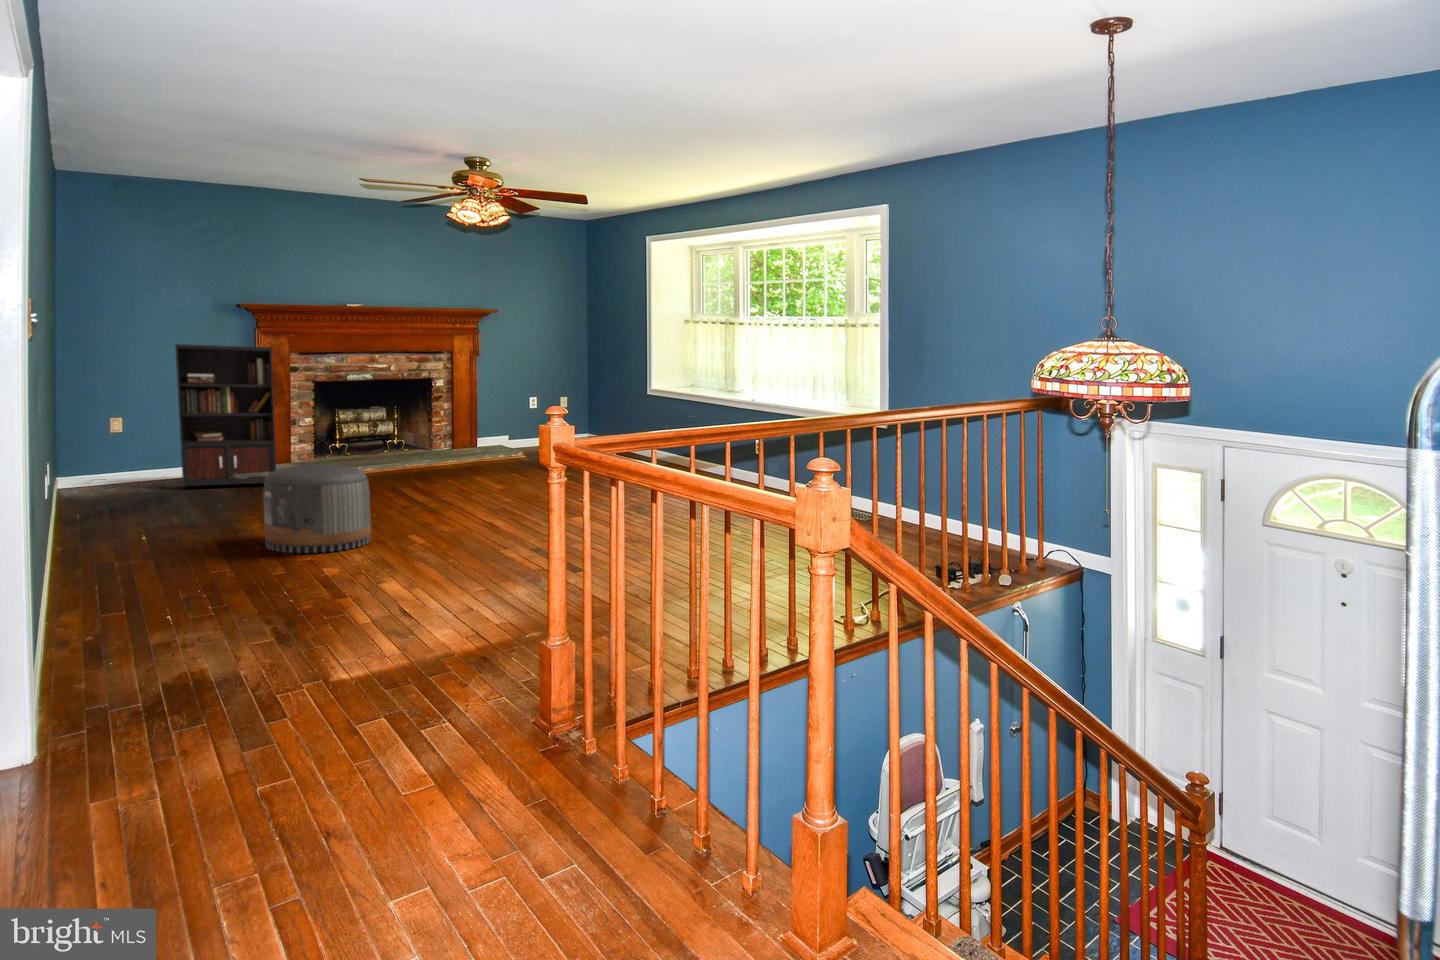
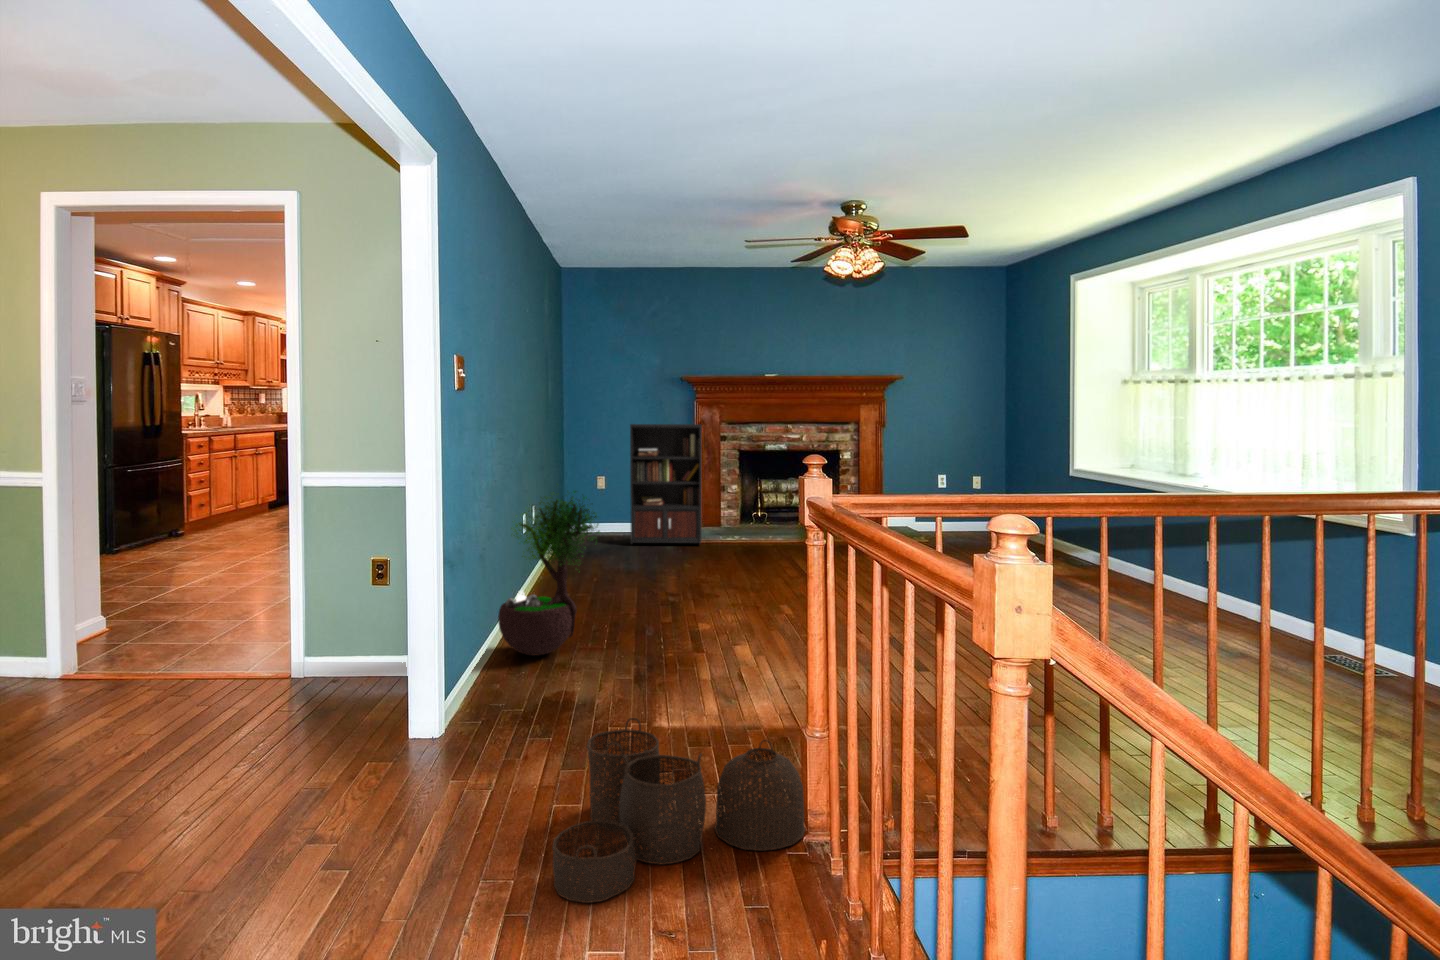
potted tree: none [62,404,212,619] -> present [498,484,600,656]
pouf: present [263,464,371,553] -> none [664,532,750,612]
woven basket: none [300,657,555,862] -> present [552,718,805,903]

